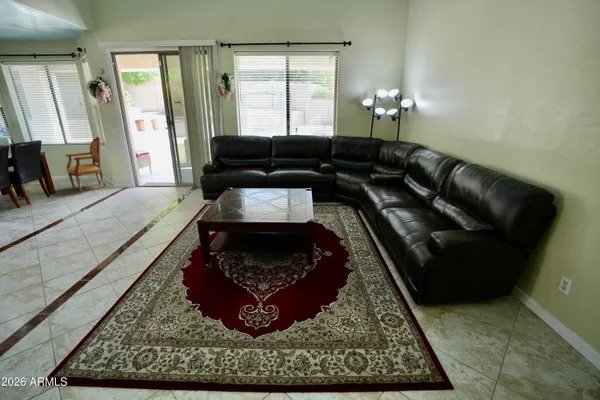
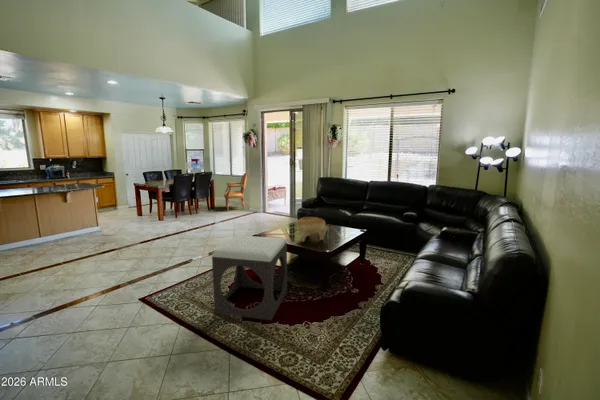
decorative bowl: none [254,184,291,215] -> present [297,217,328,242]
footstool: none [193,217,287,345] -> present [212,235,287,320]

